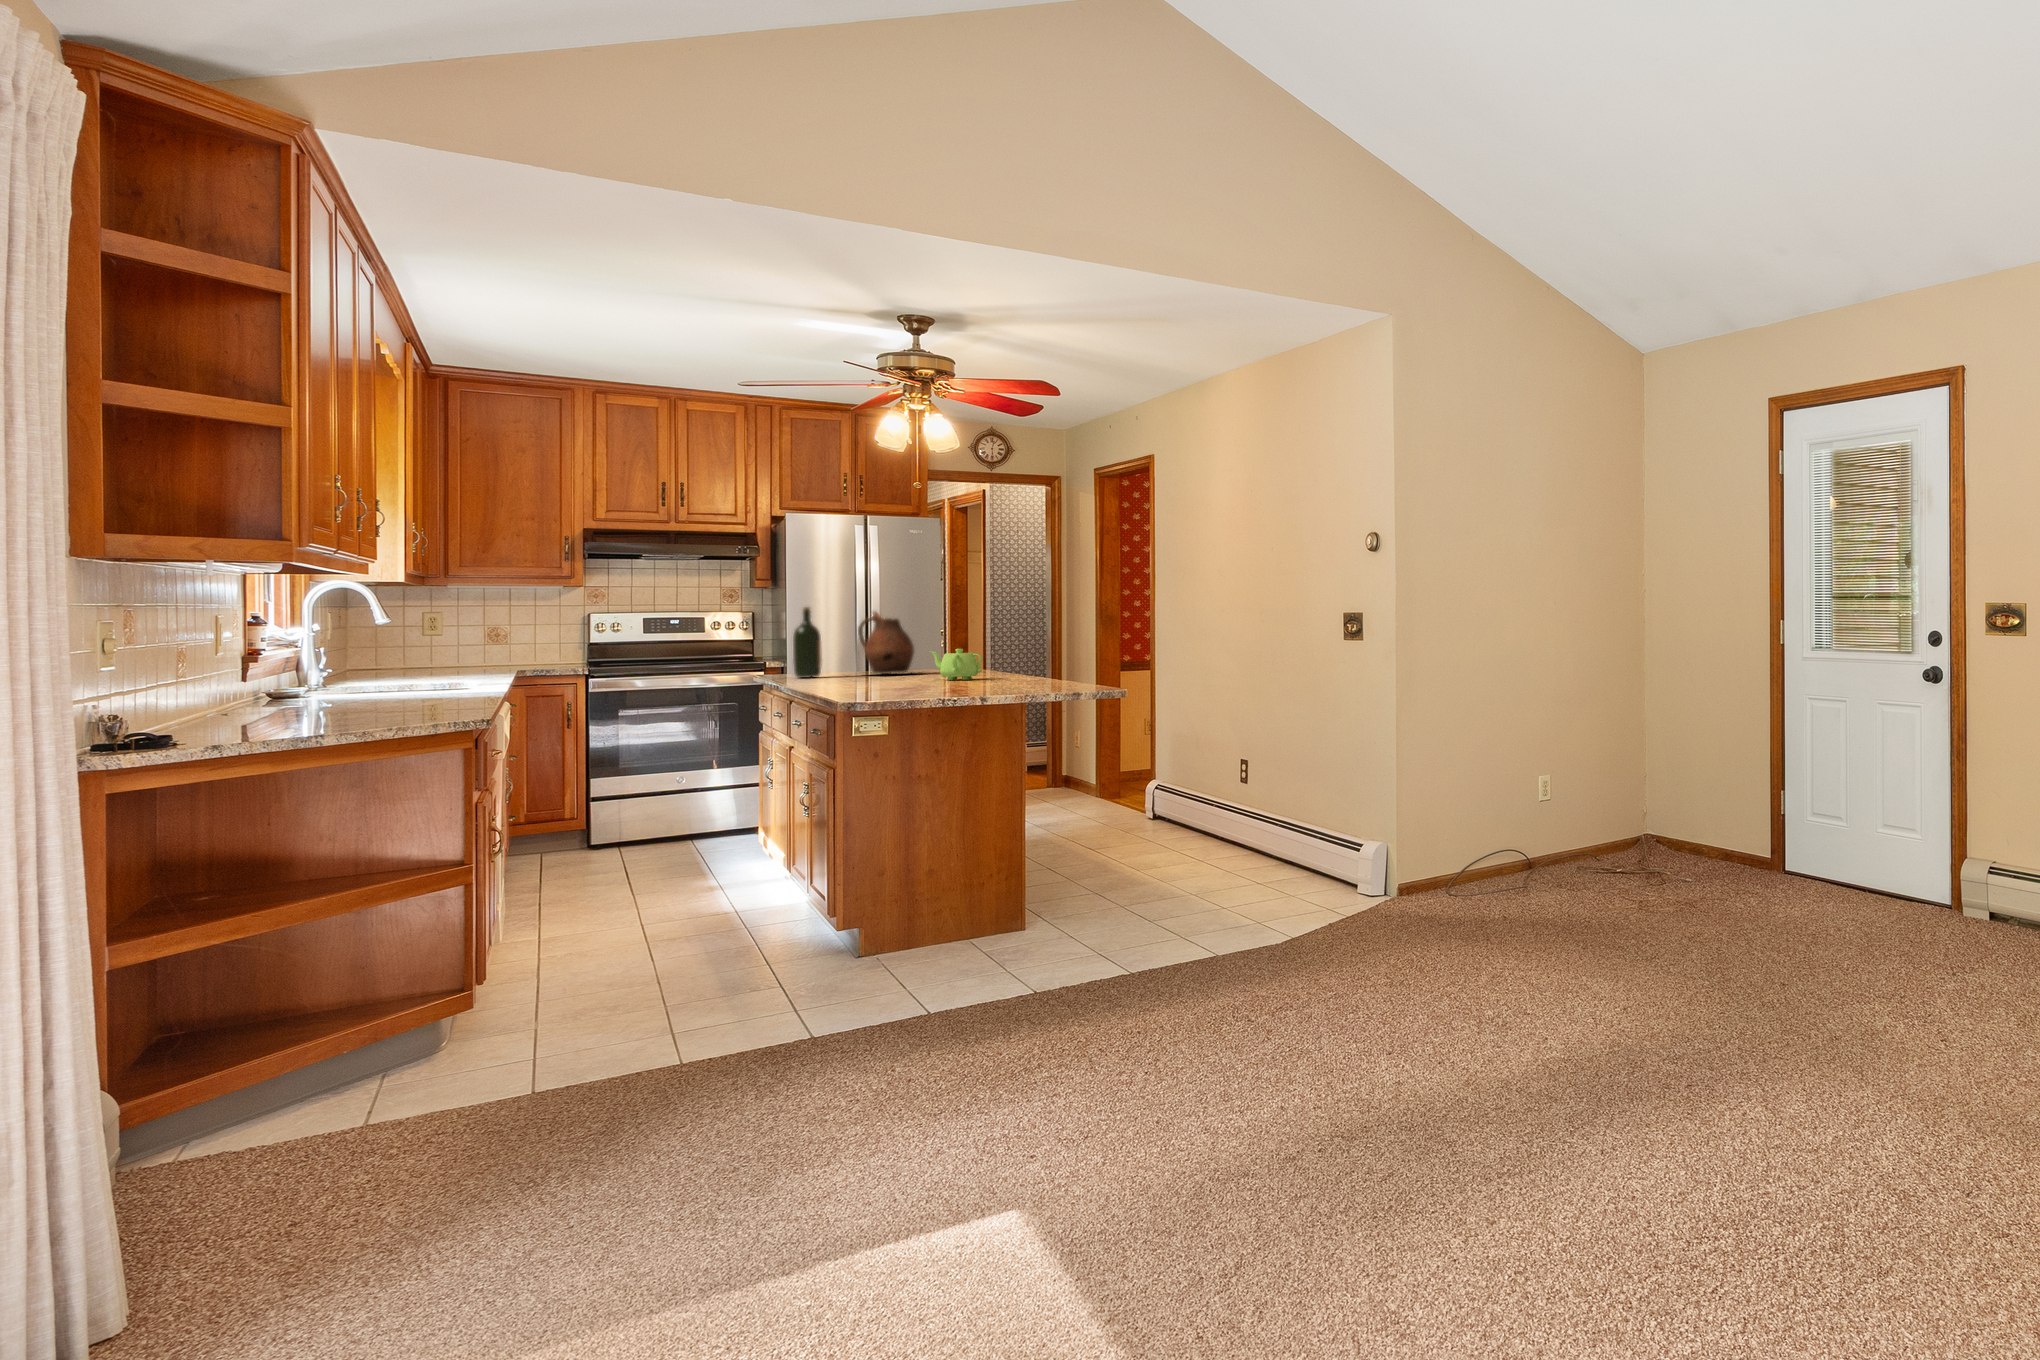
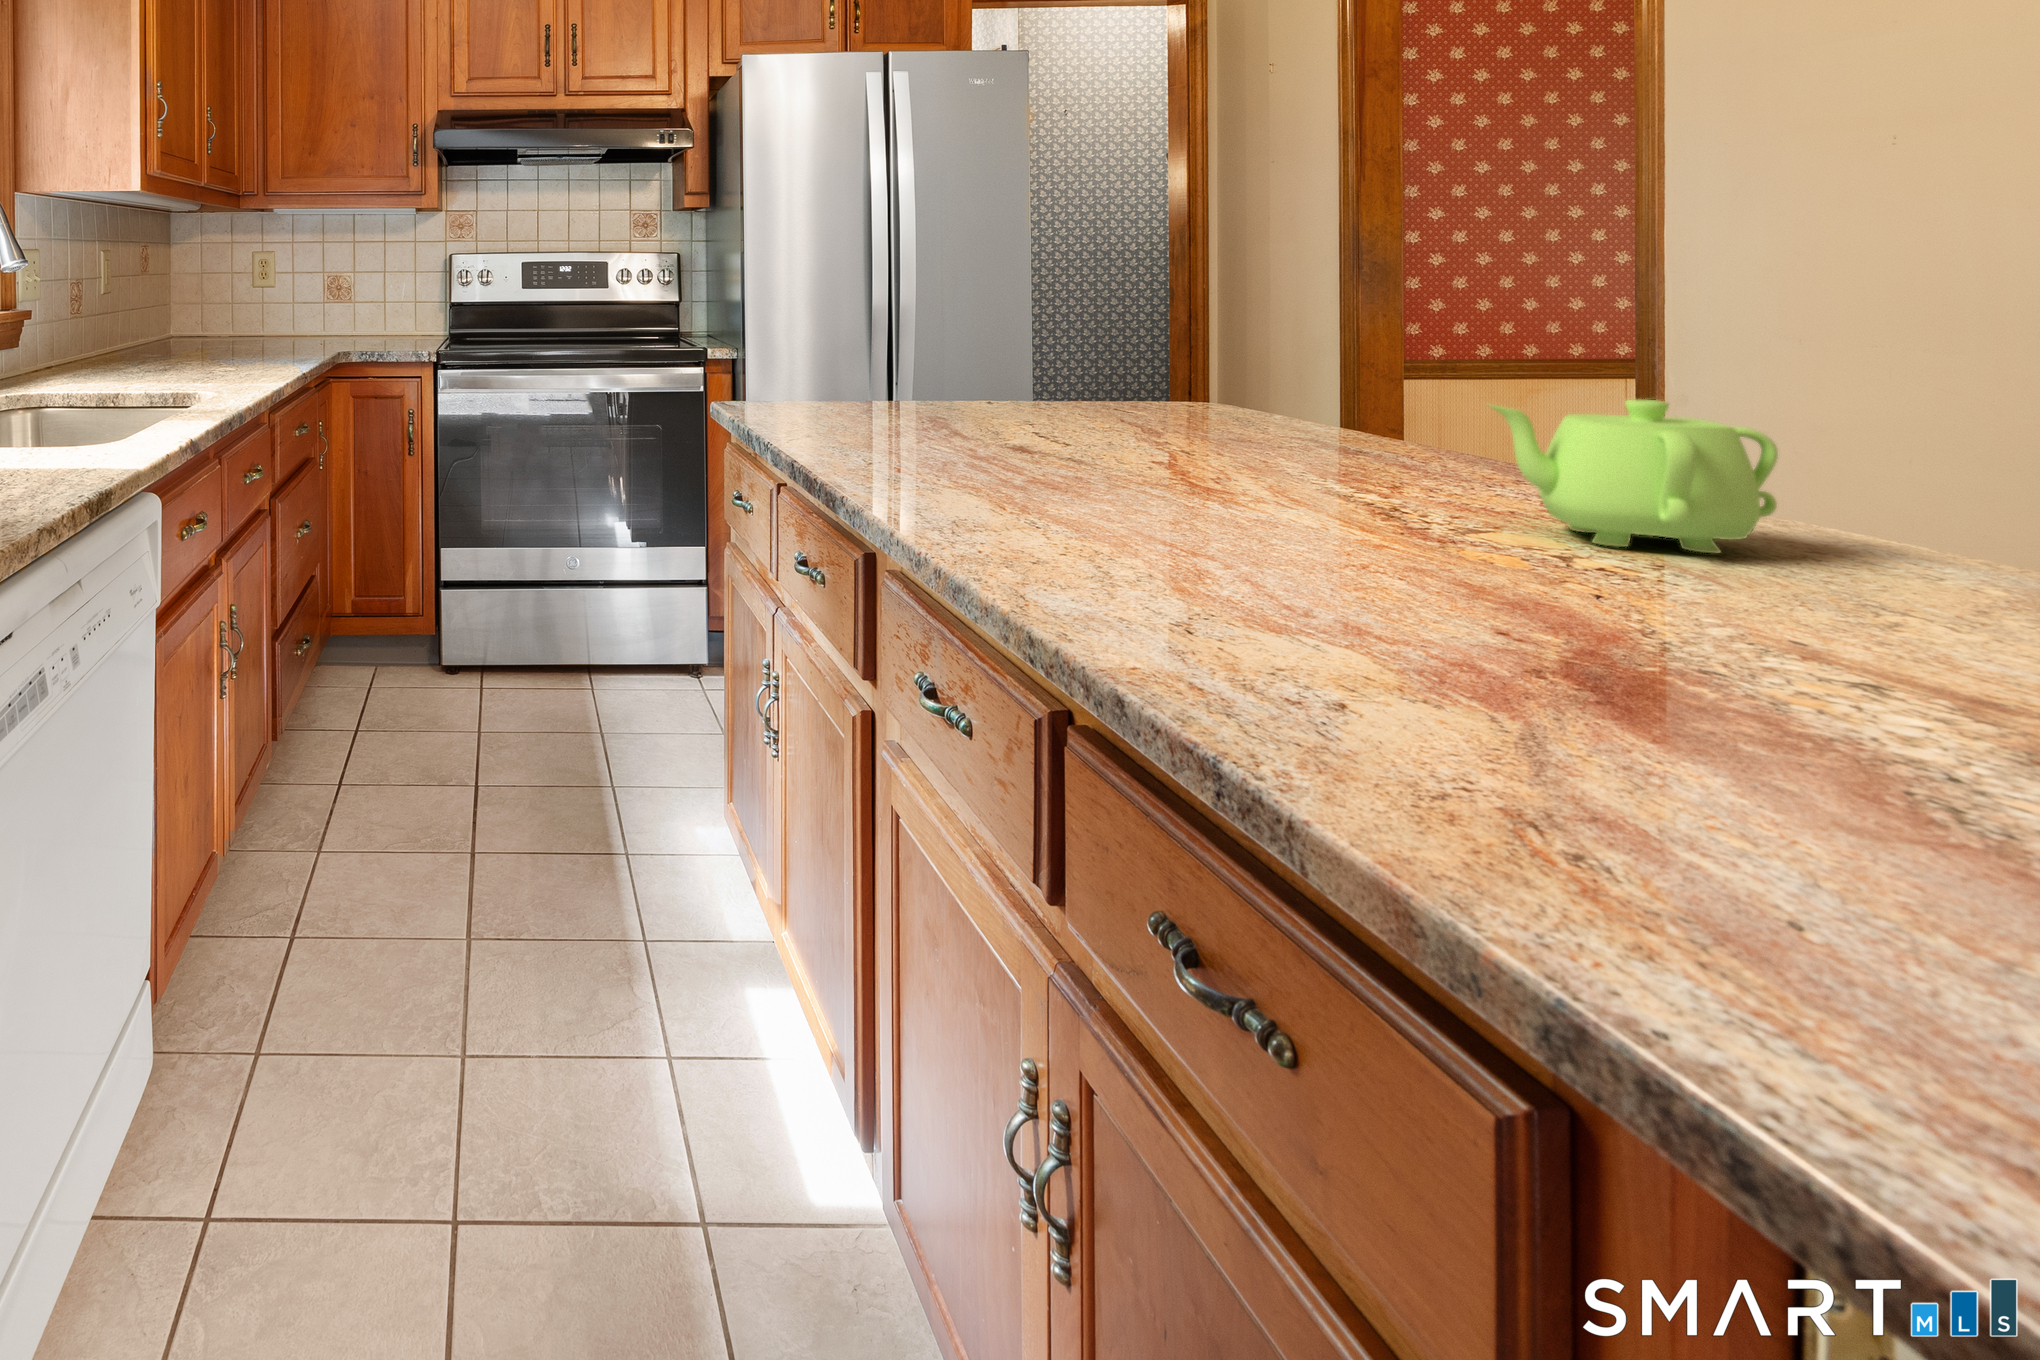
wine bottle: present [793,607,822,678] -> none [861,227,938,444]
ceramic pitcher: present [858,612,914,674] -> none [1020,240,1229,445]

